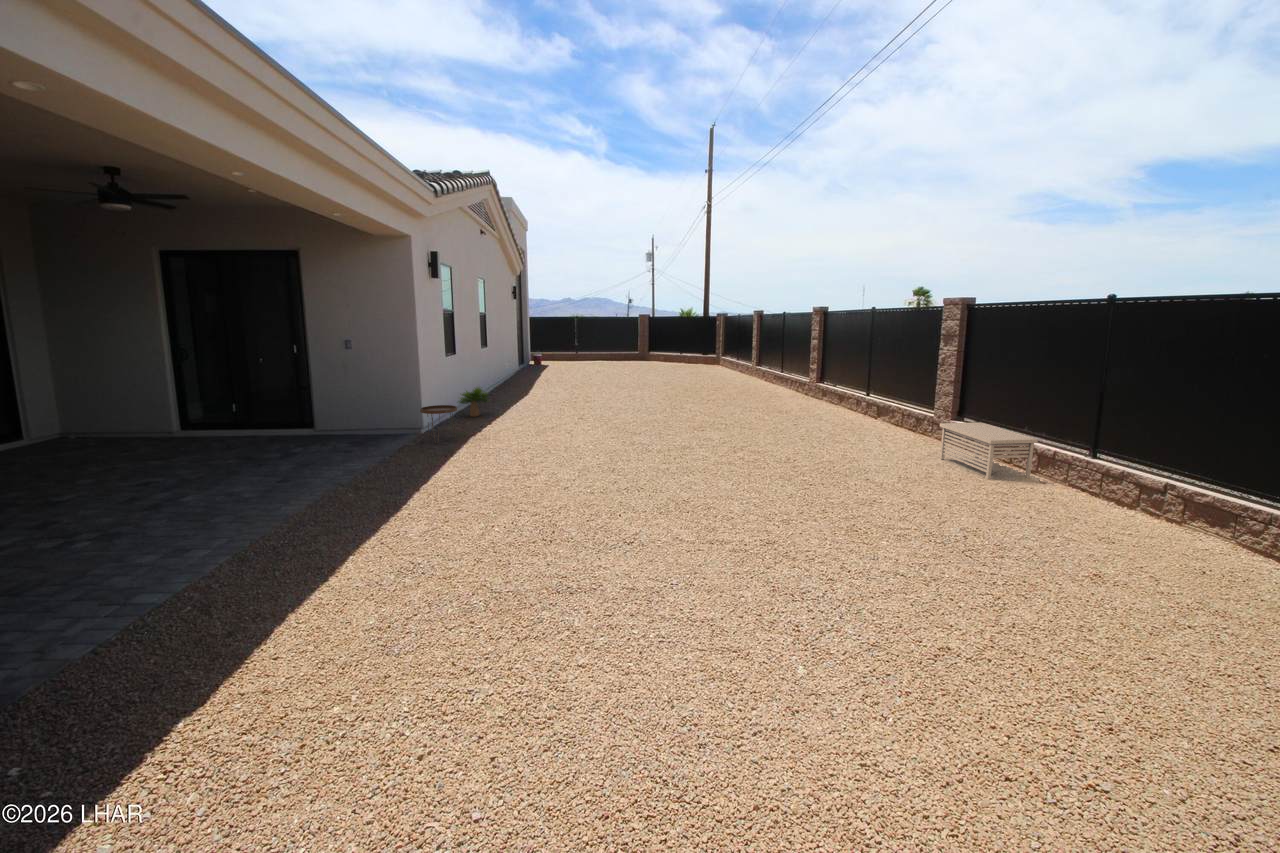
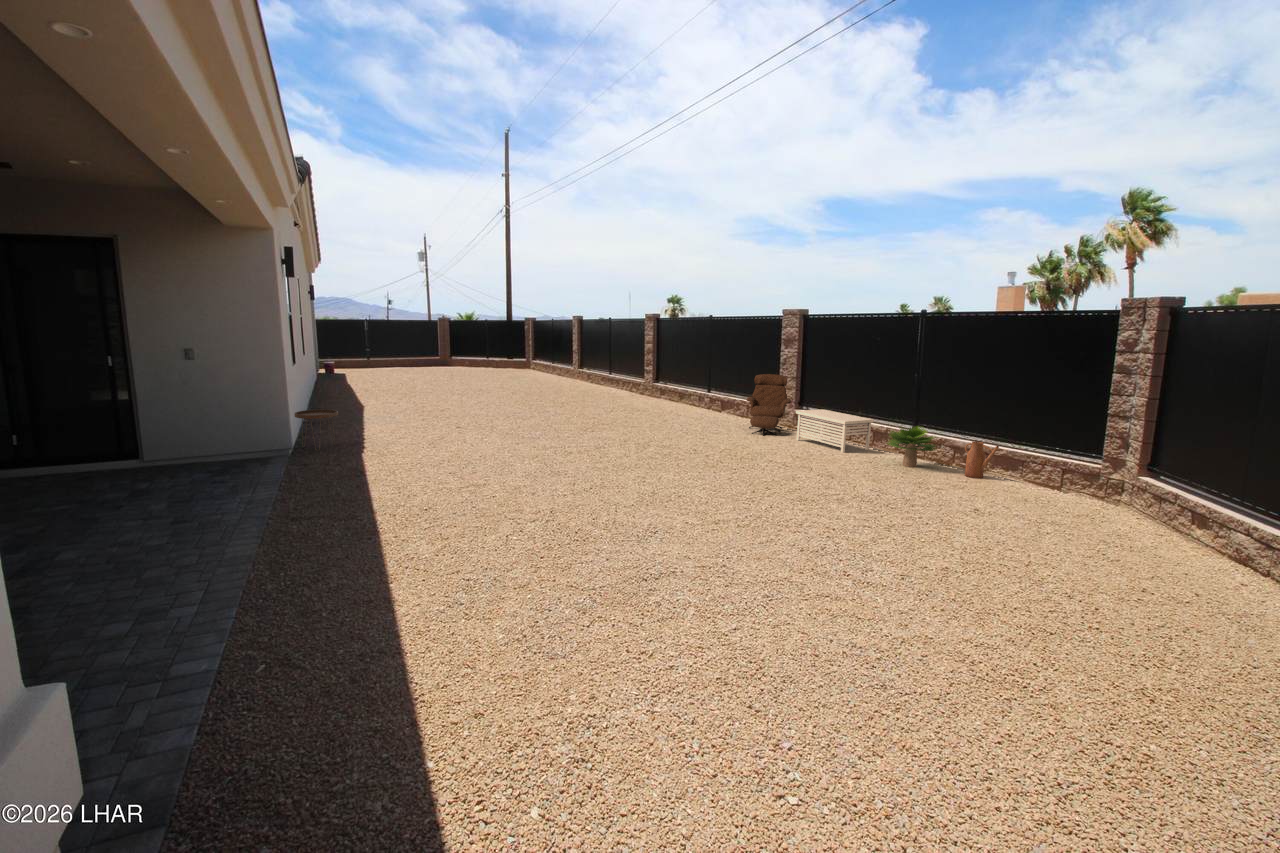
lounge chair: none [887,377,947,451] -> present [746,374,791,436]
potted plant: present [458,387,488,416] -> present [888,427,936,467]
watering can: none [1146,480,1199,532] -> present [965,442,999,478]

